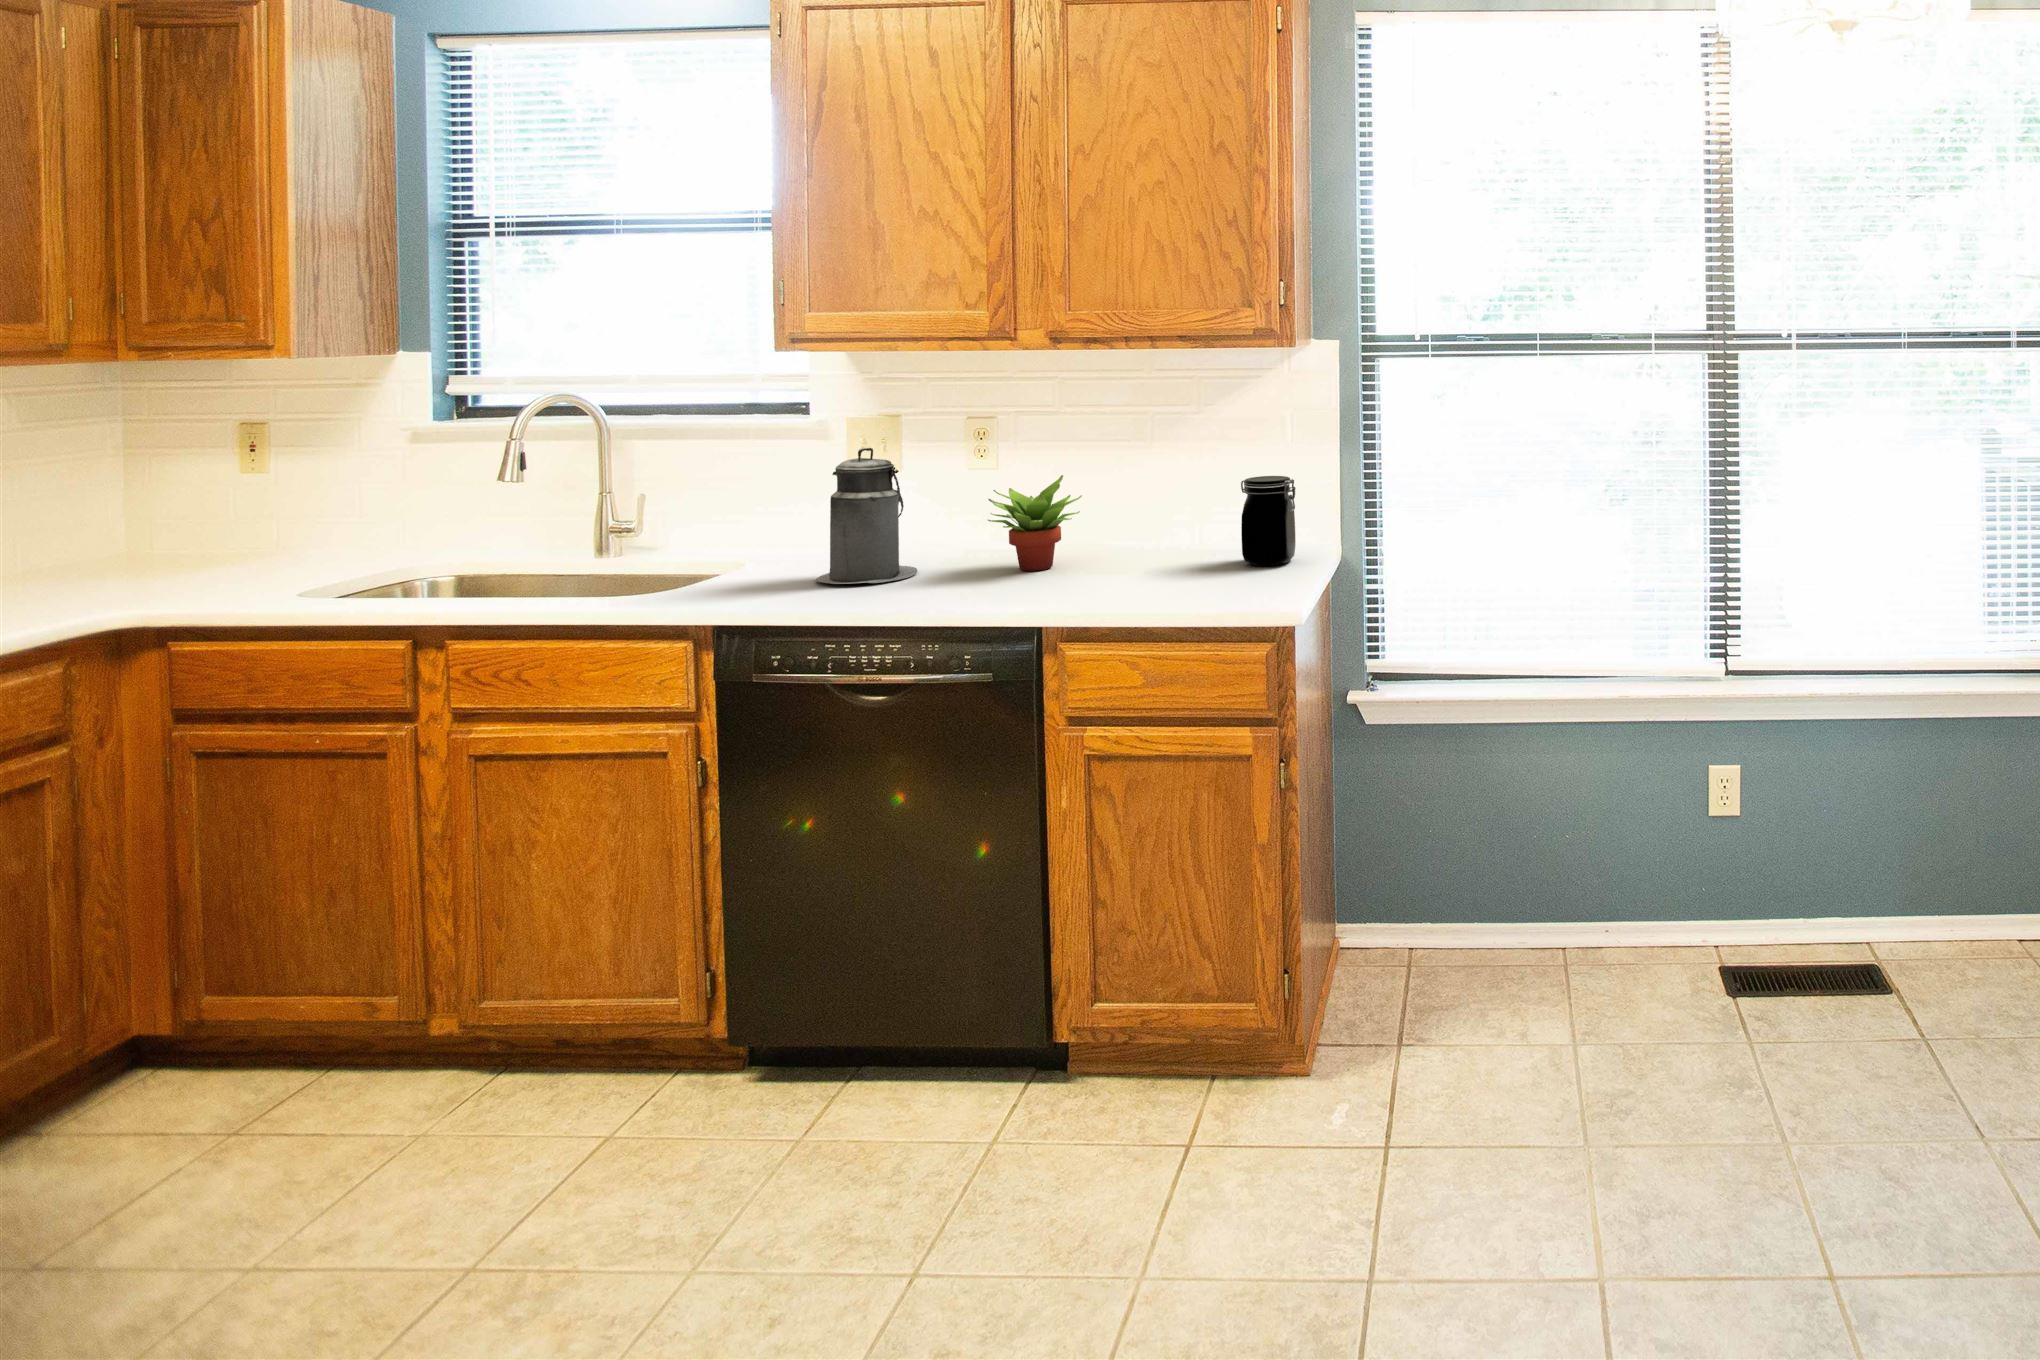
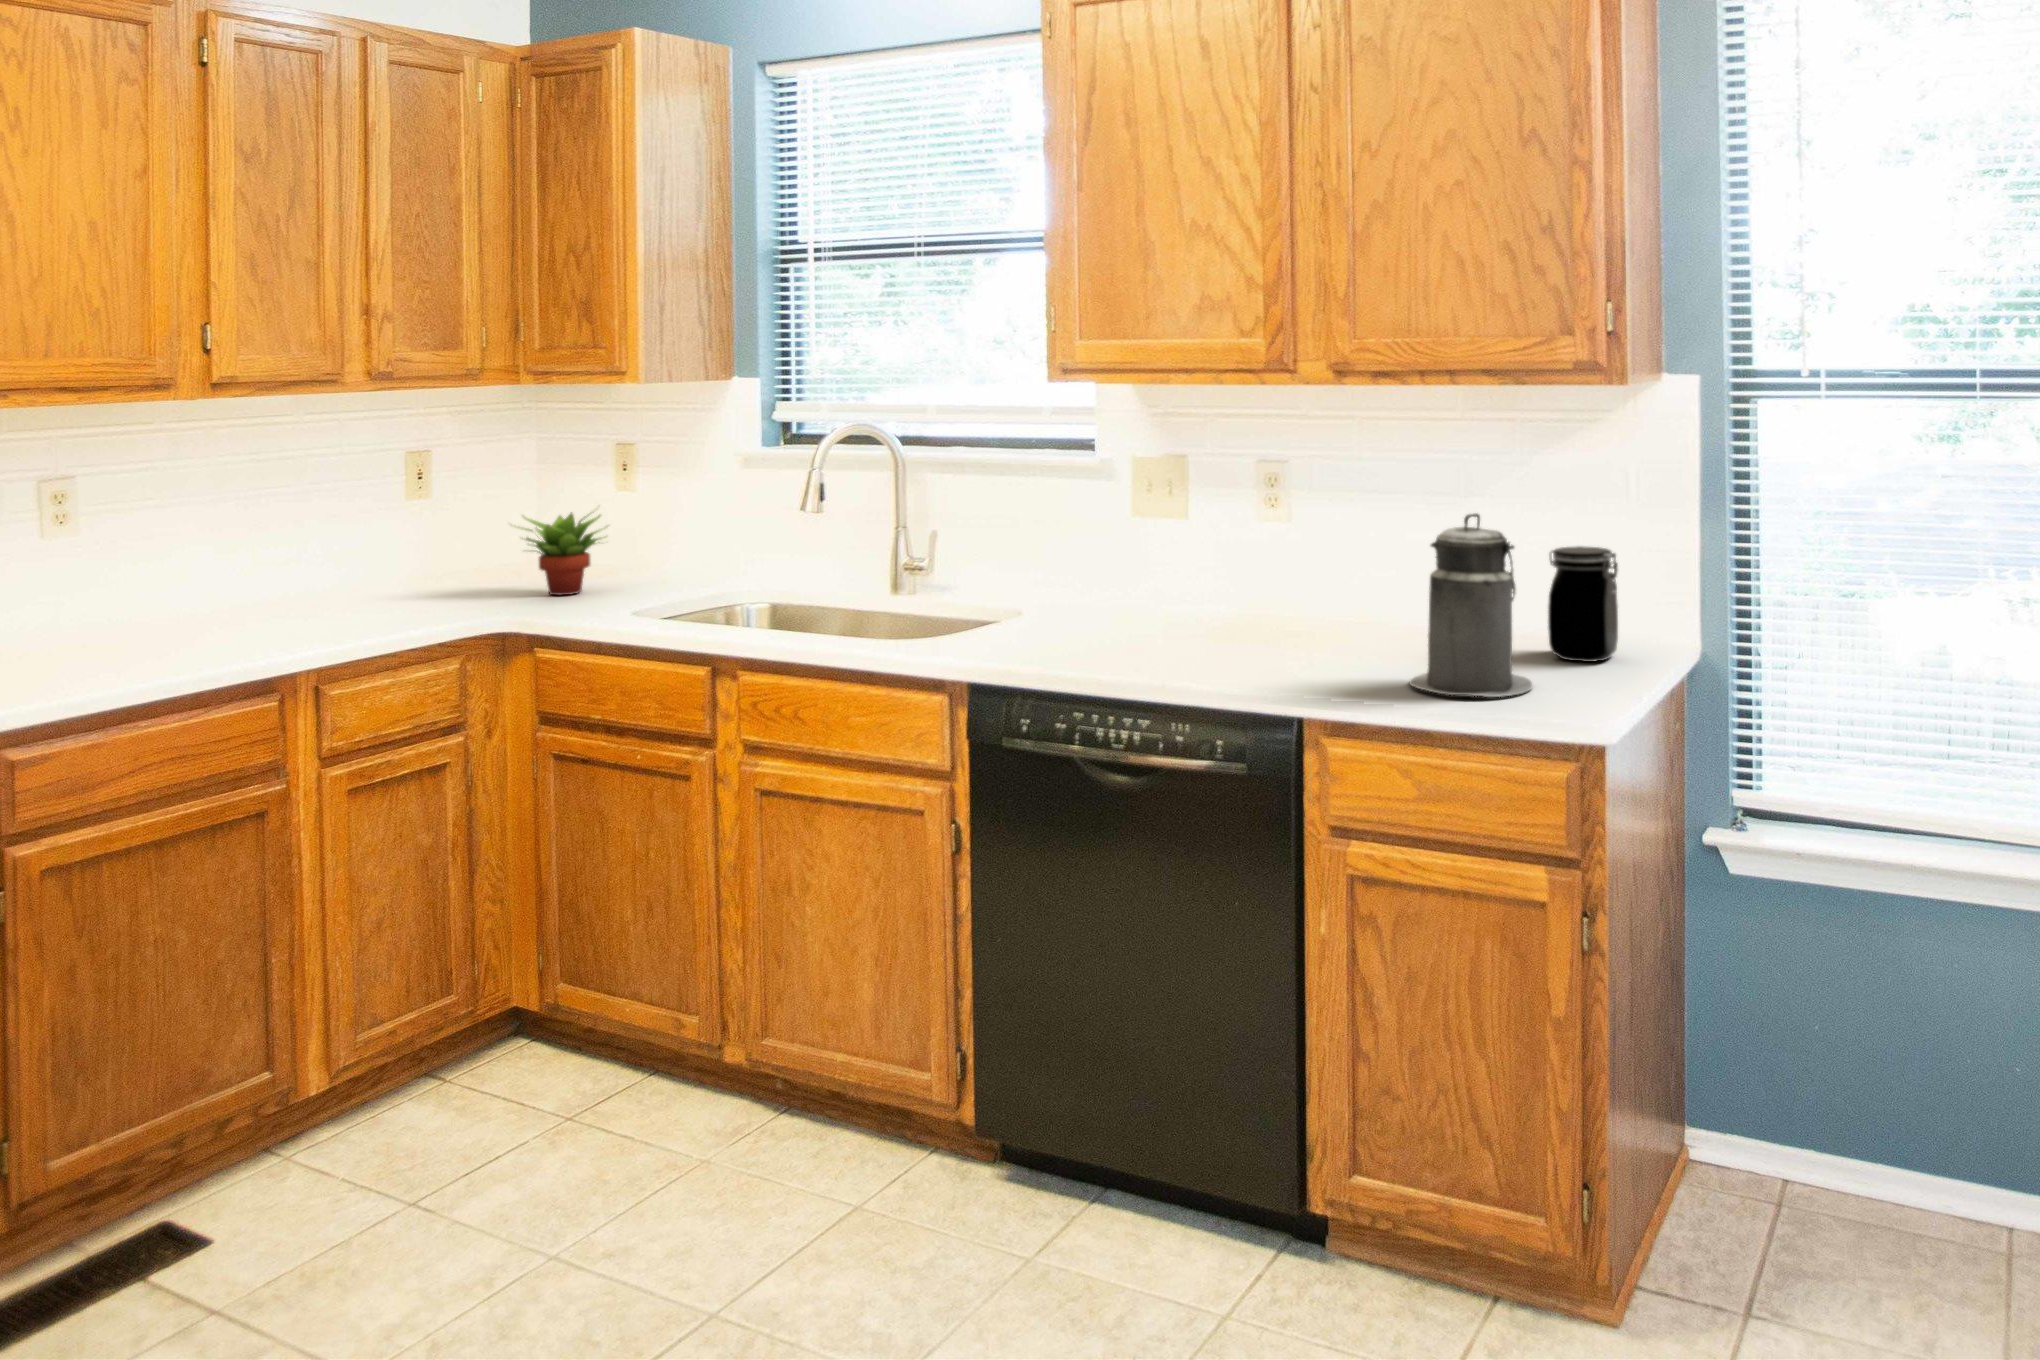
canister: present [816,448,917,584] -> present [1409,513,1532,697]
succulent plant: present [988,475,1082,571] -> present [522,512,602,595]

